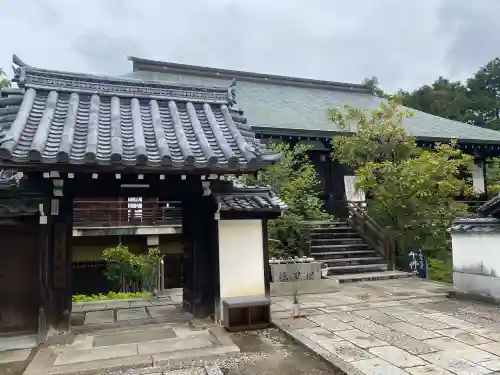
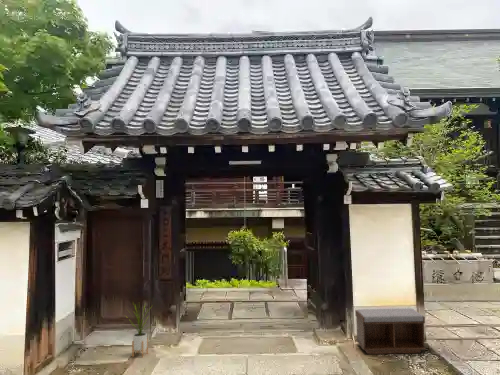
house plant: present [289,286,301,318] -> present [132,309,148,357]

